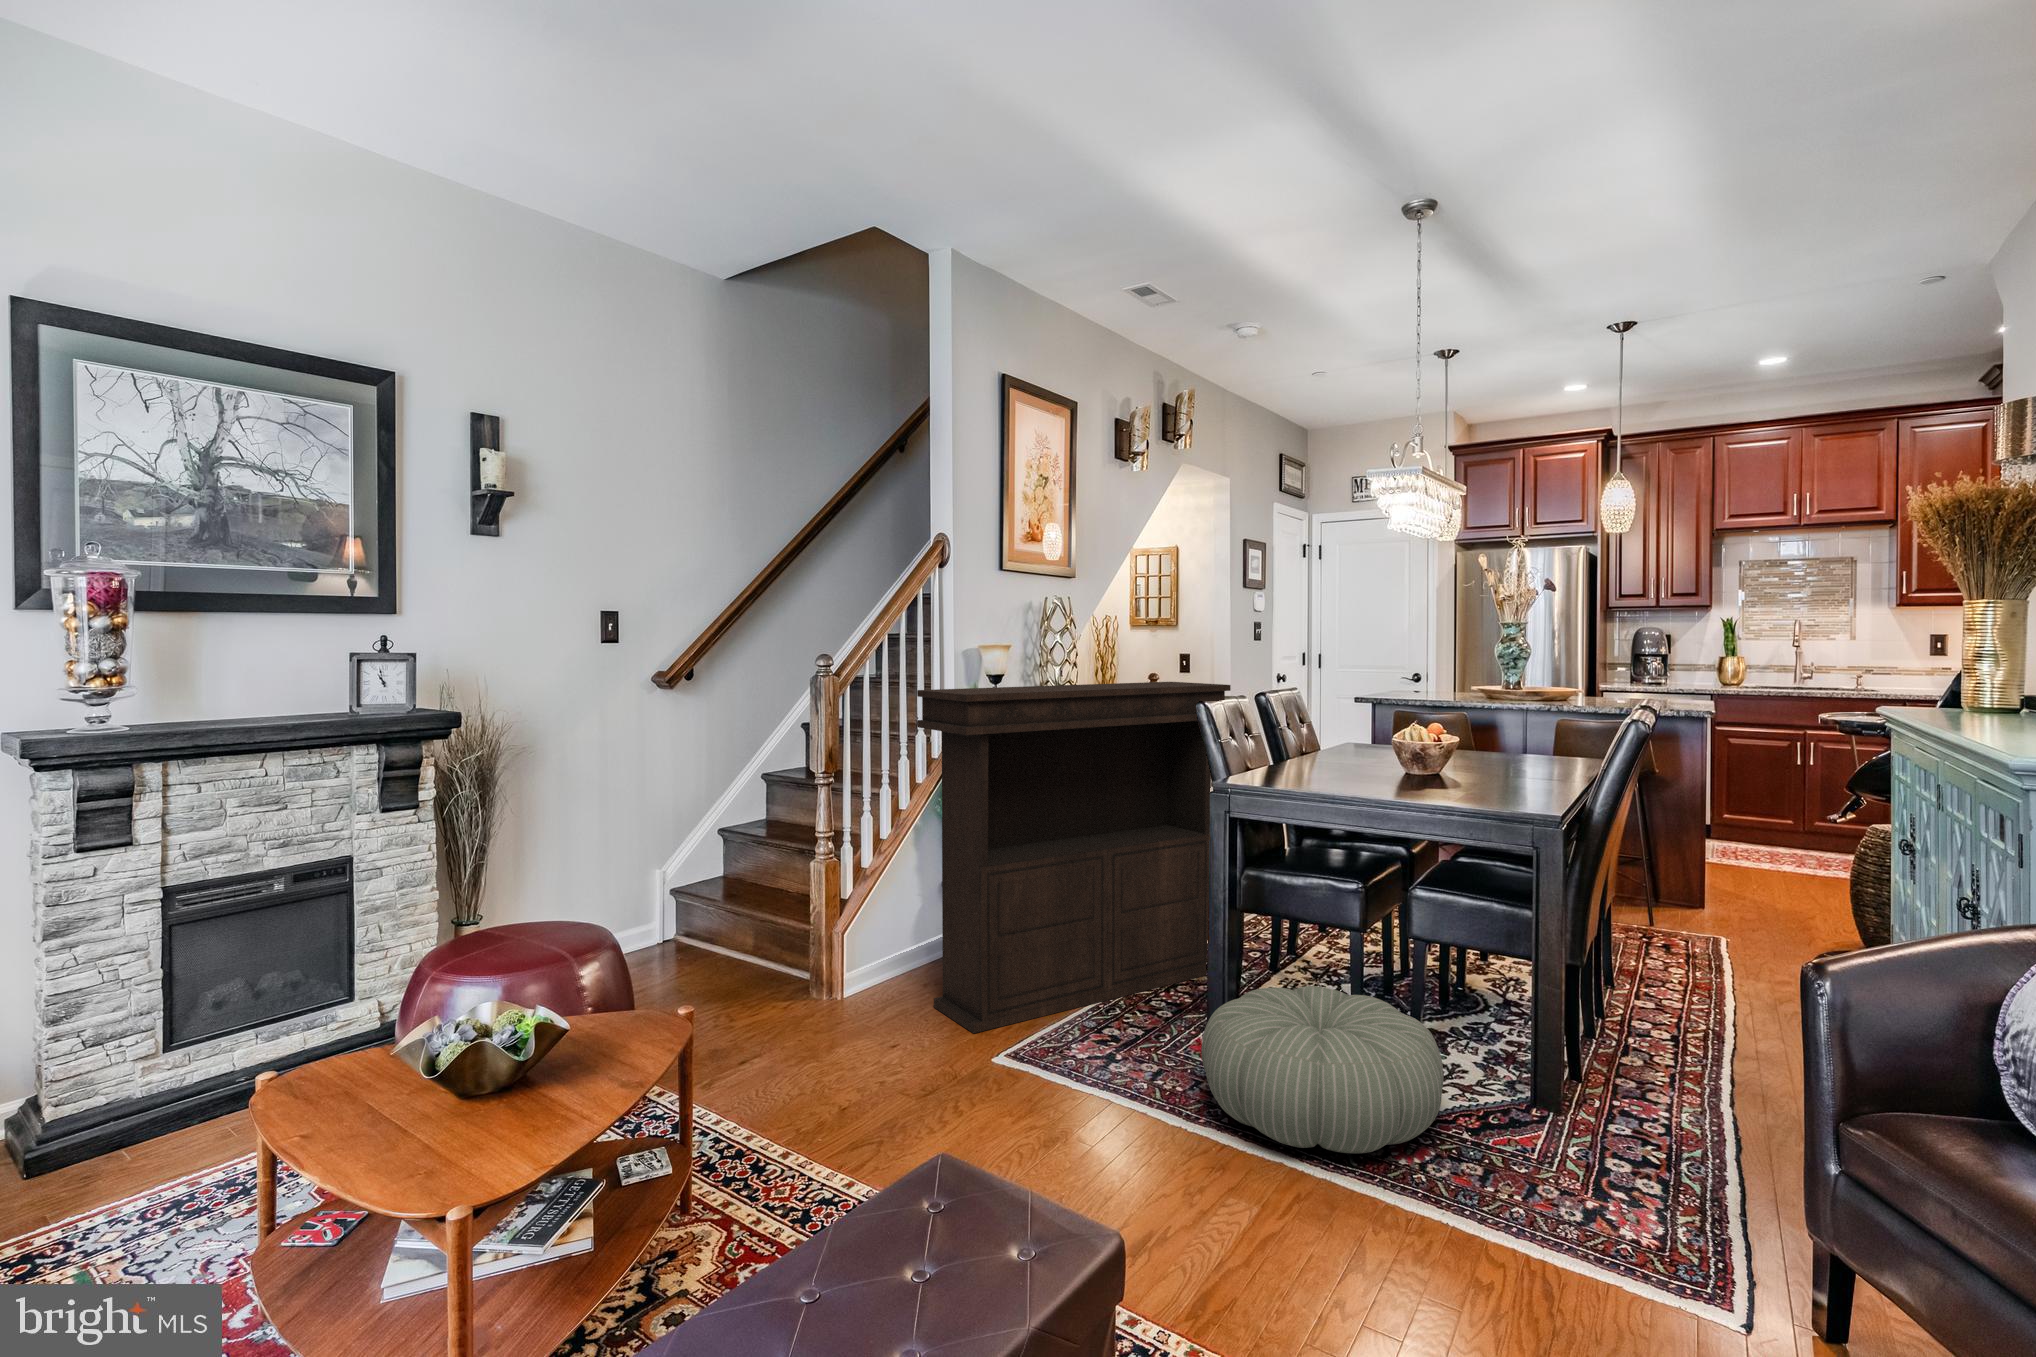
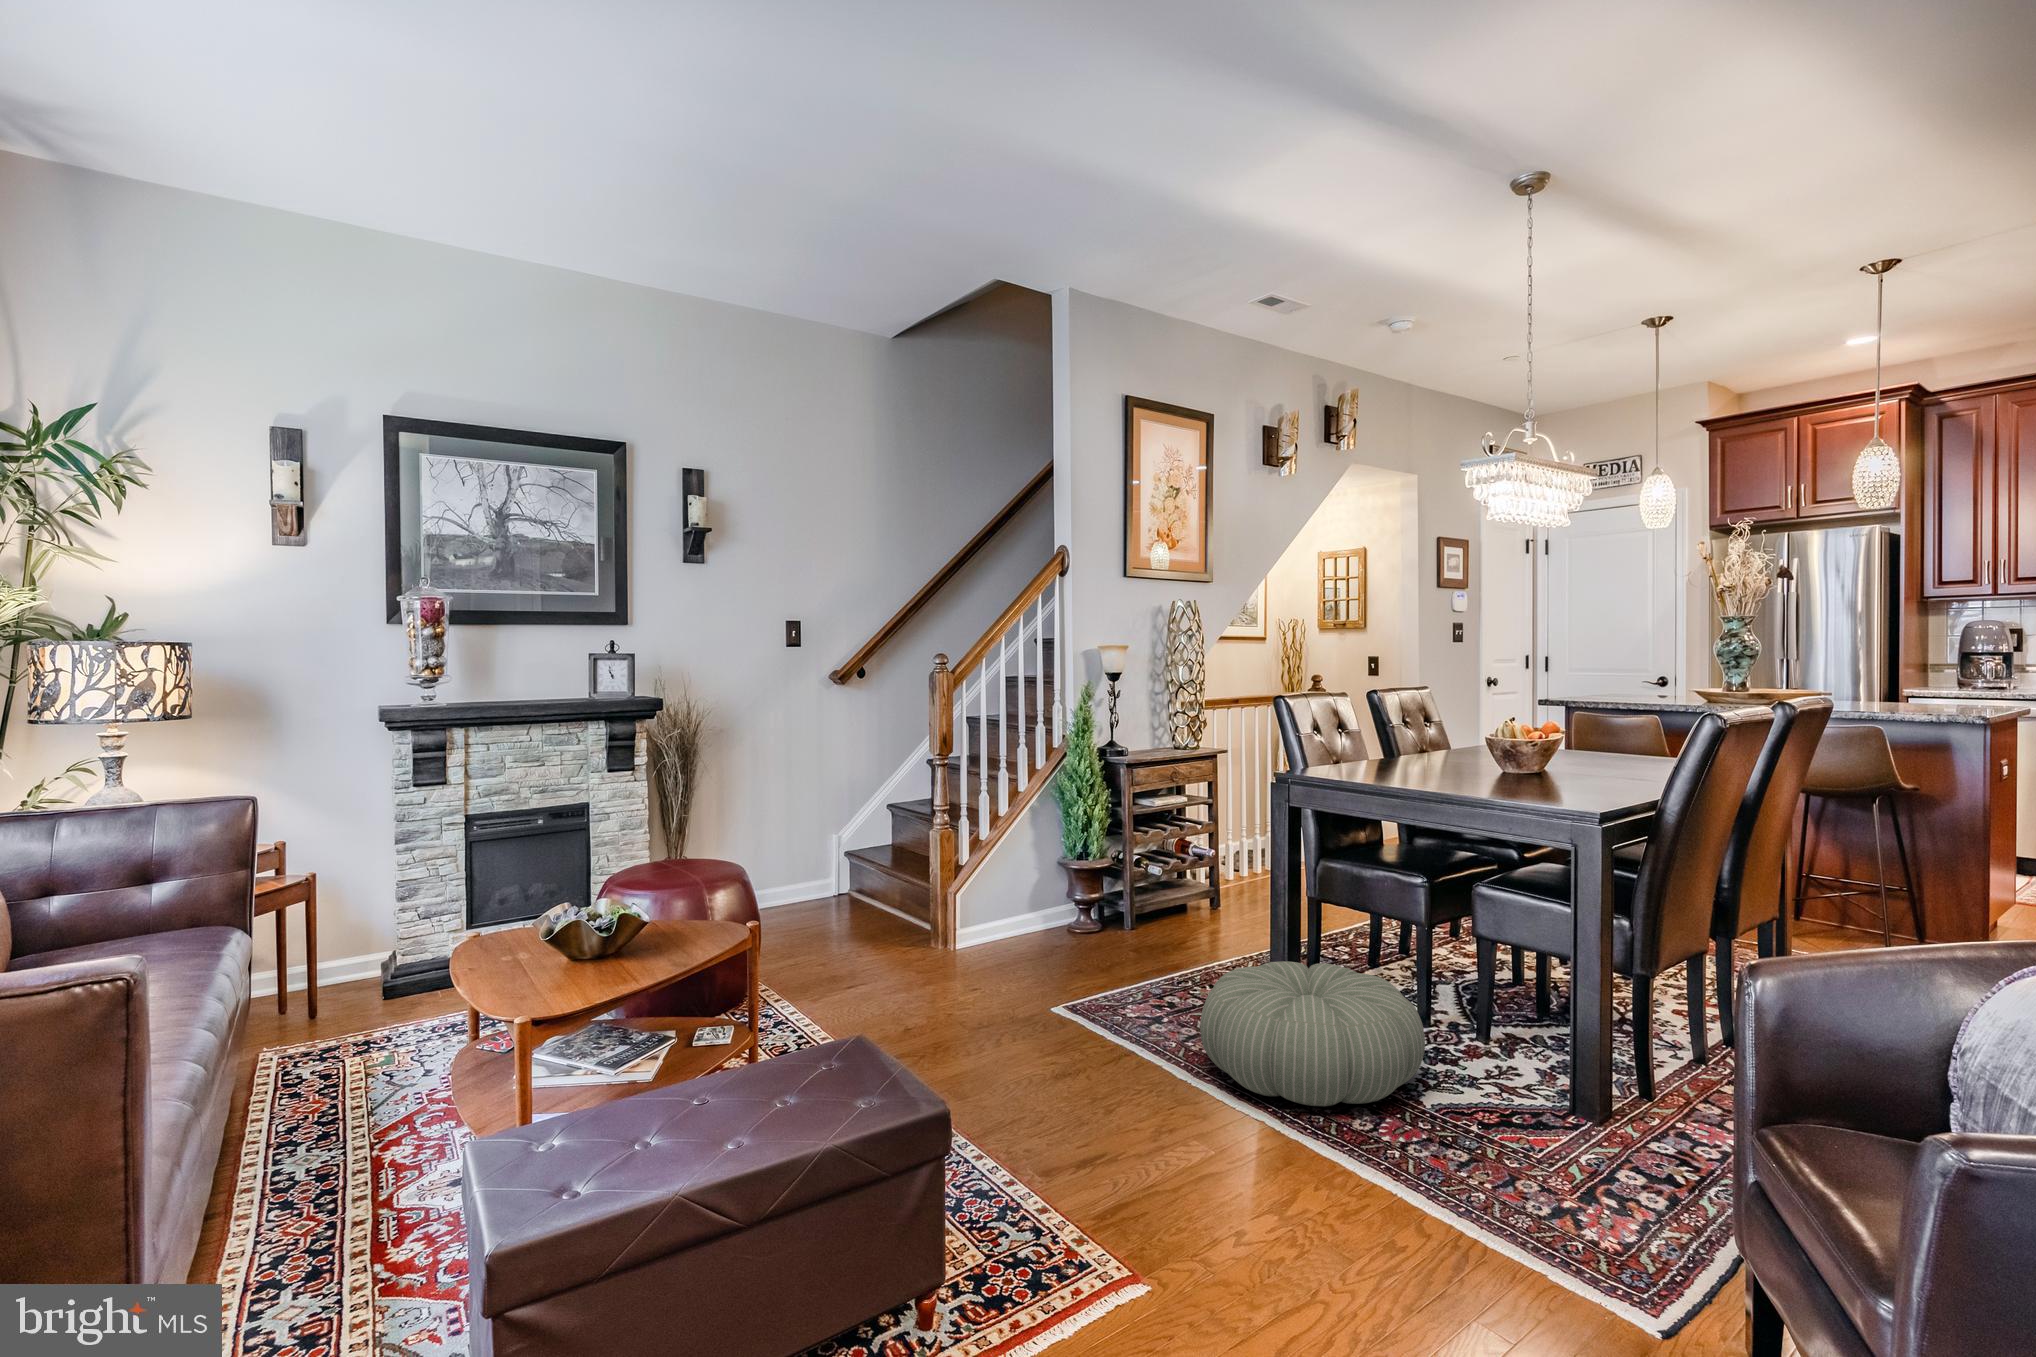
console table: present [917,682,1231,1033] -> none [1013,680,1318,986]

